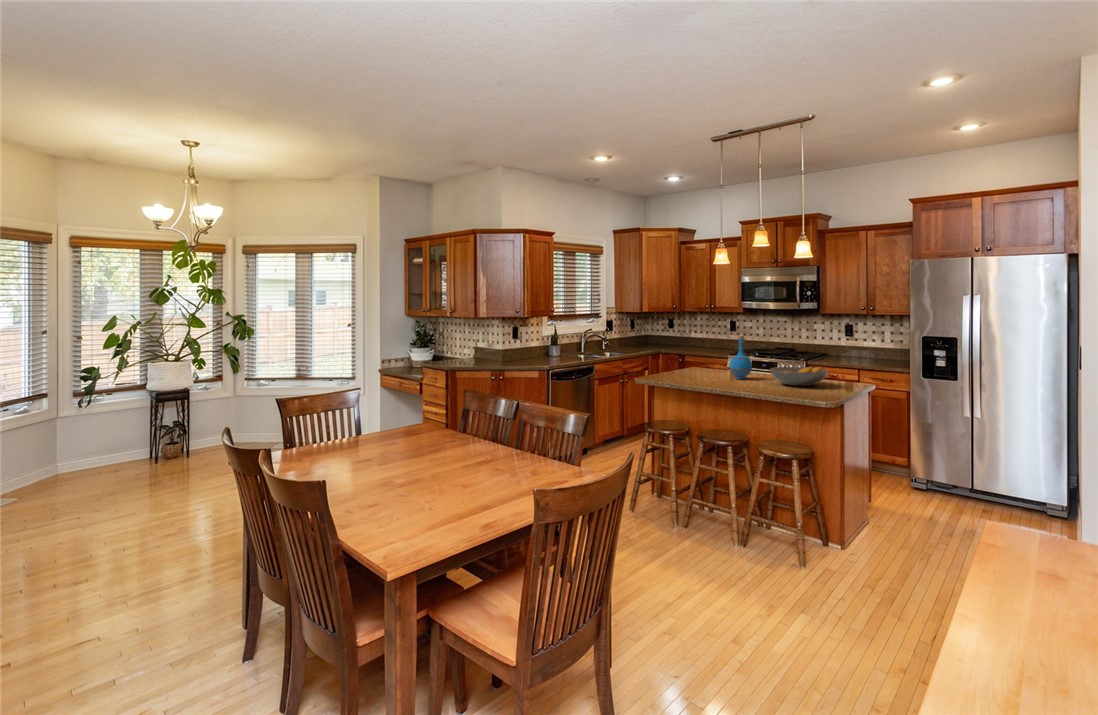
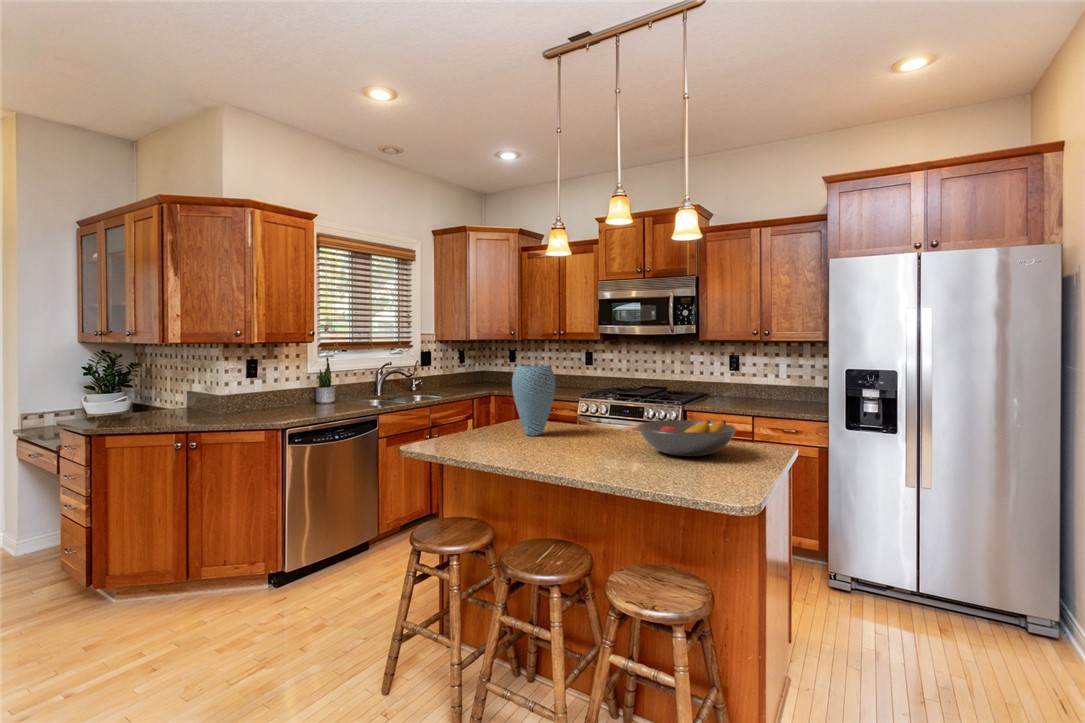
vase: none [692,334,719,375] -> present [512,365,555,436]
bottle: present [730,336,752,379] -> none [571,368,609,443]

